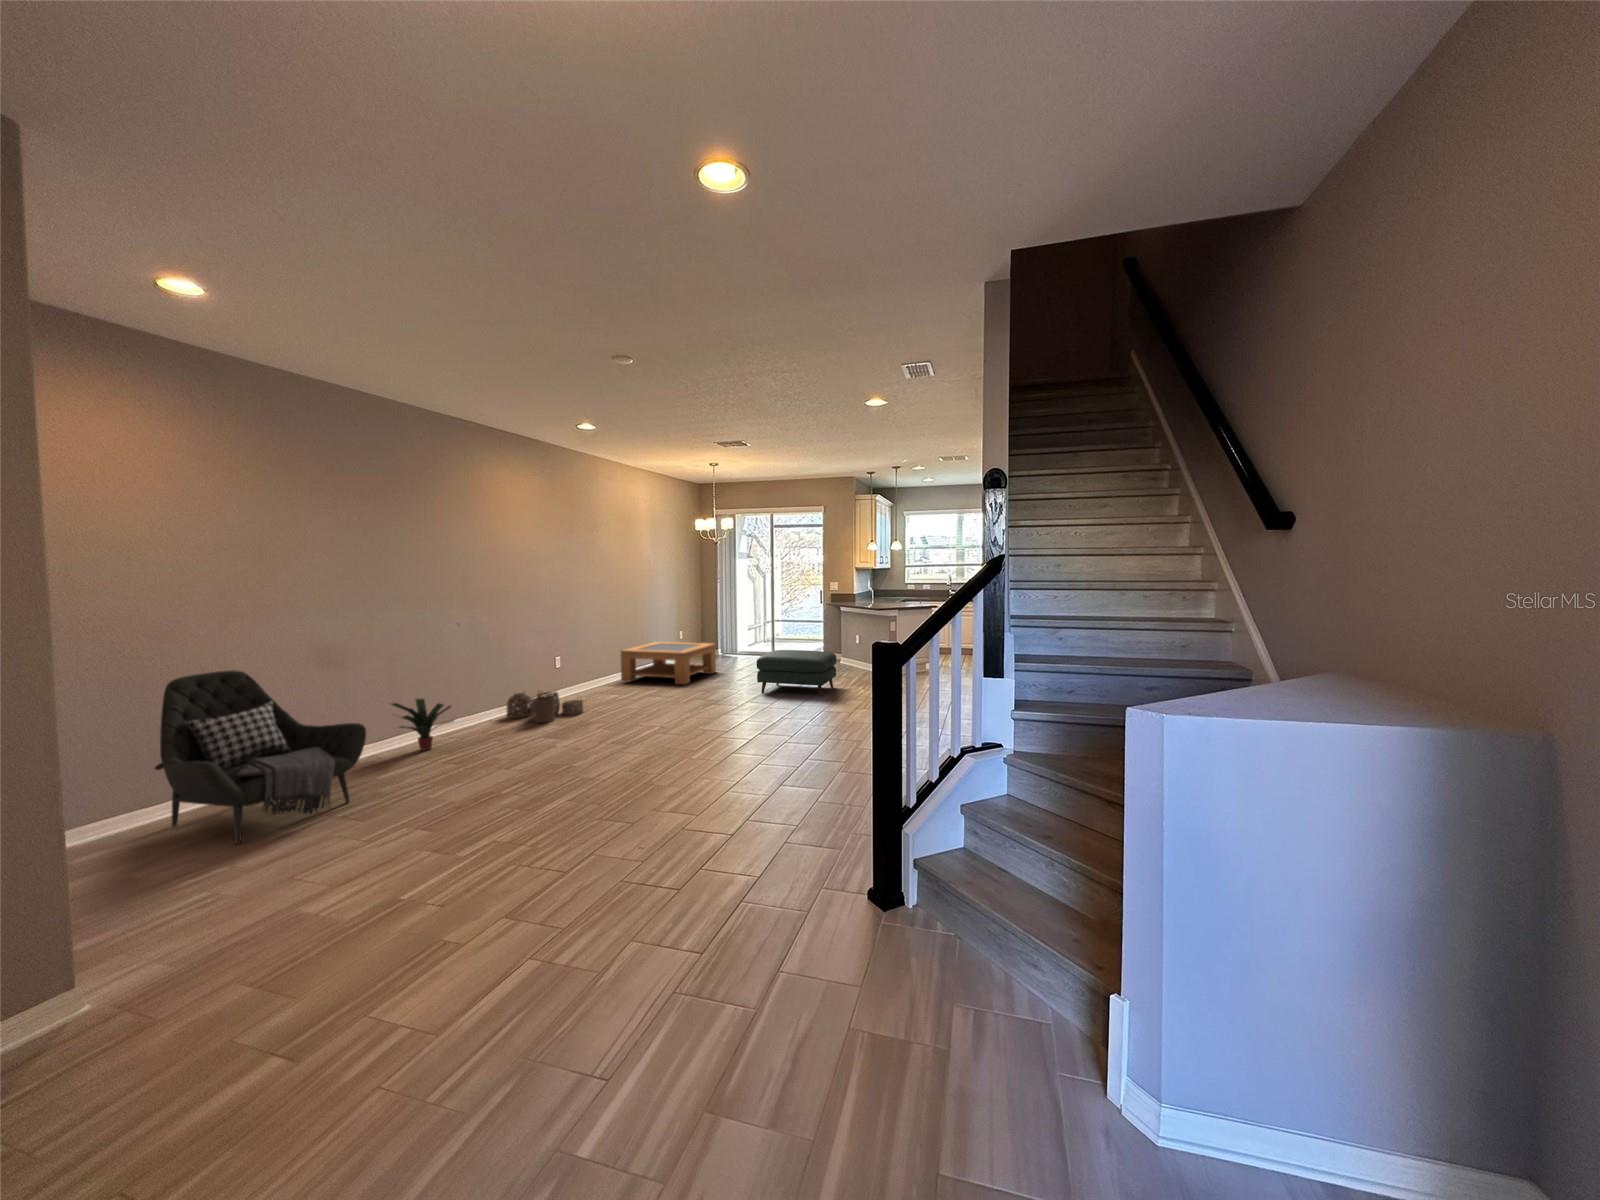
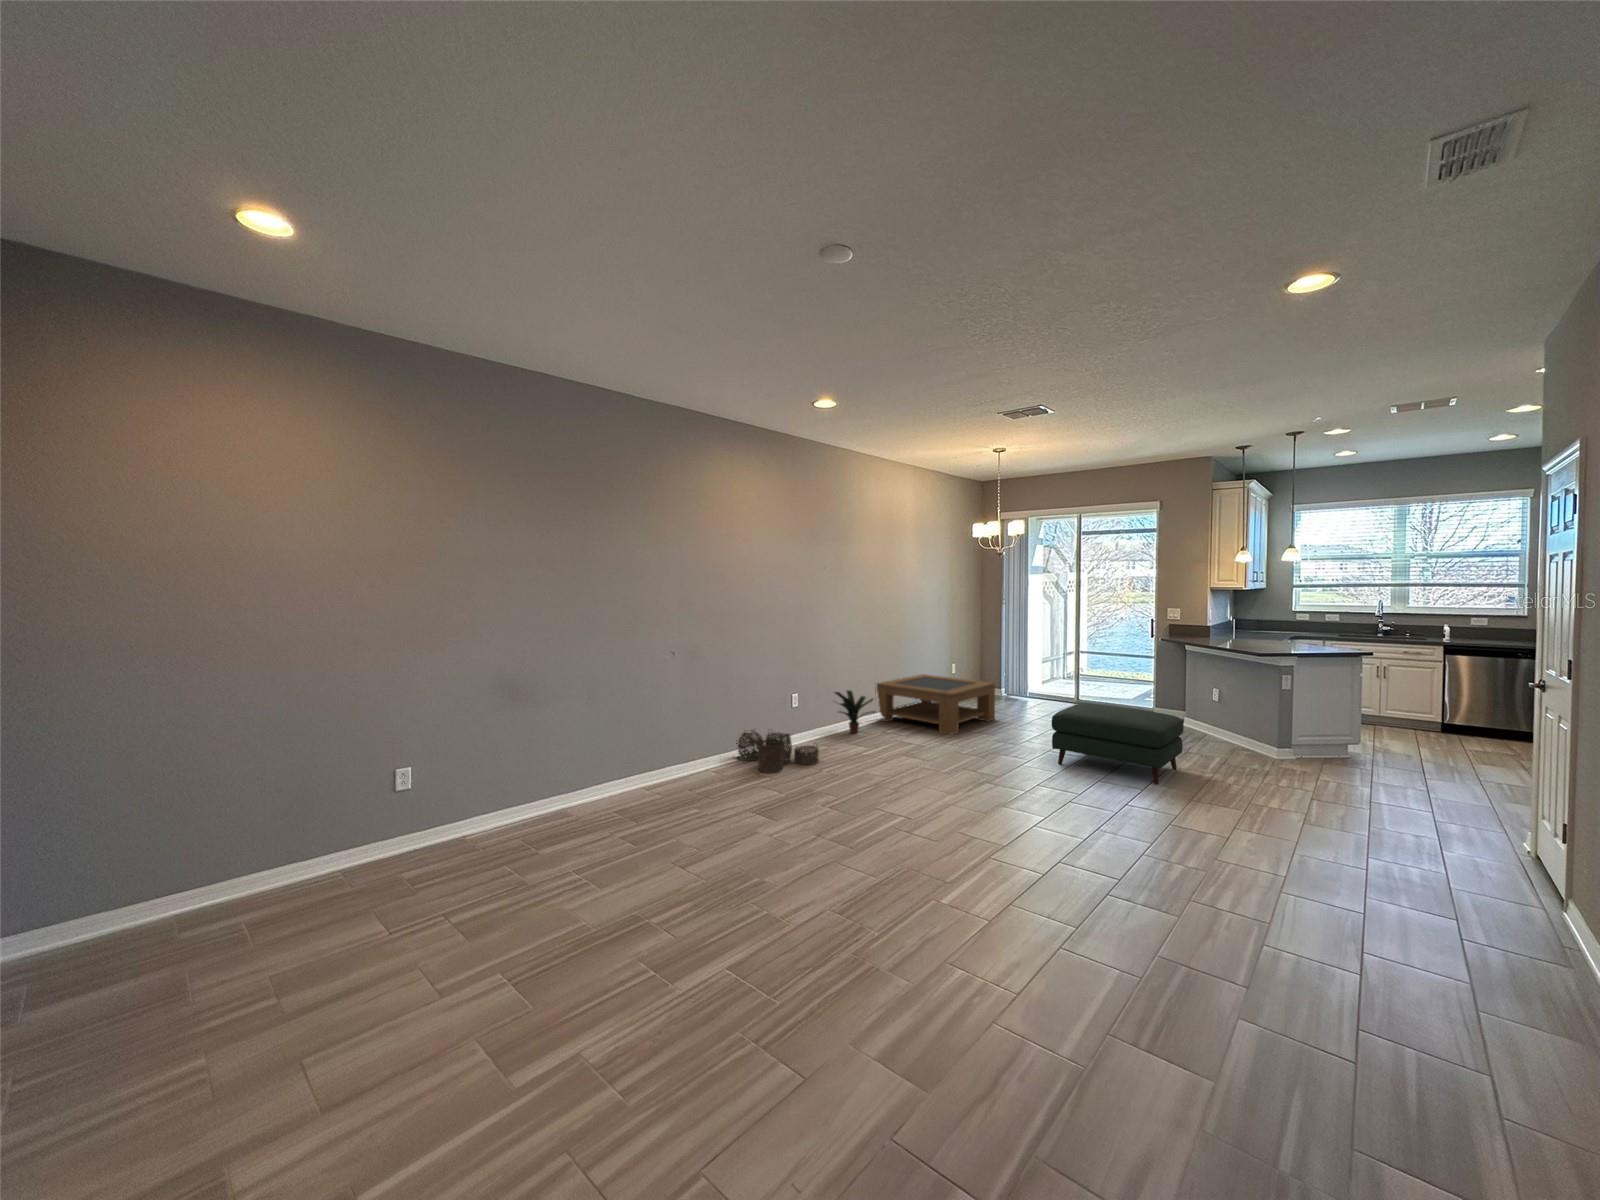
armchair: present [155,670,366,845] -> none [334,693,539,911]
potted plant: present [392,699,453,751] -> present [835,690,875,733]

